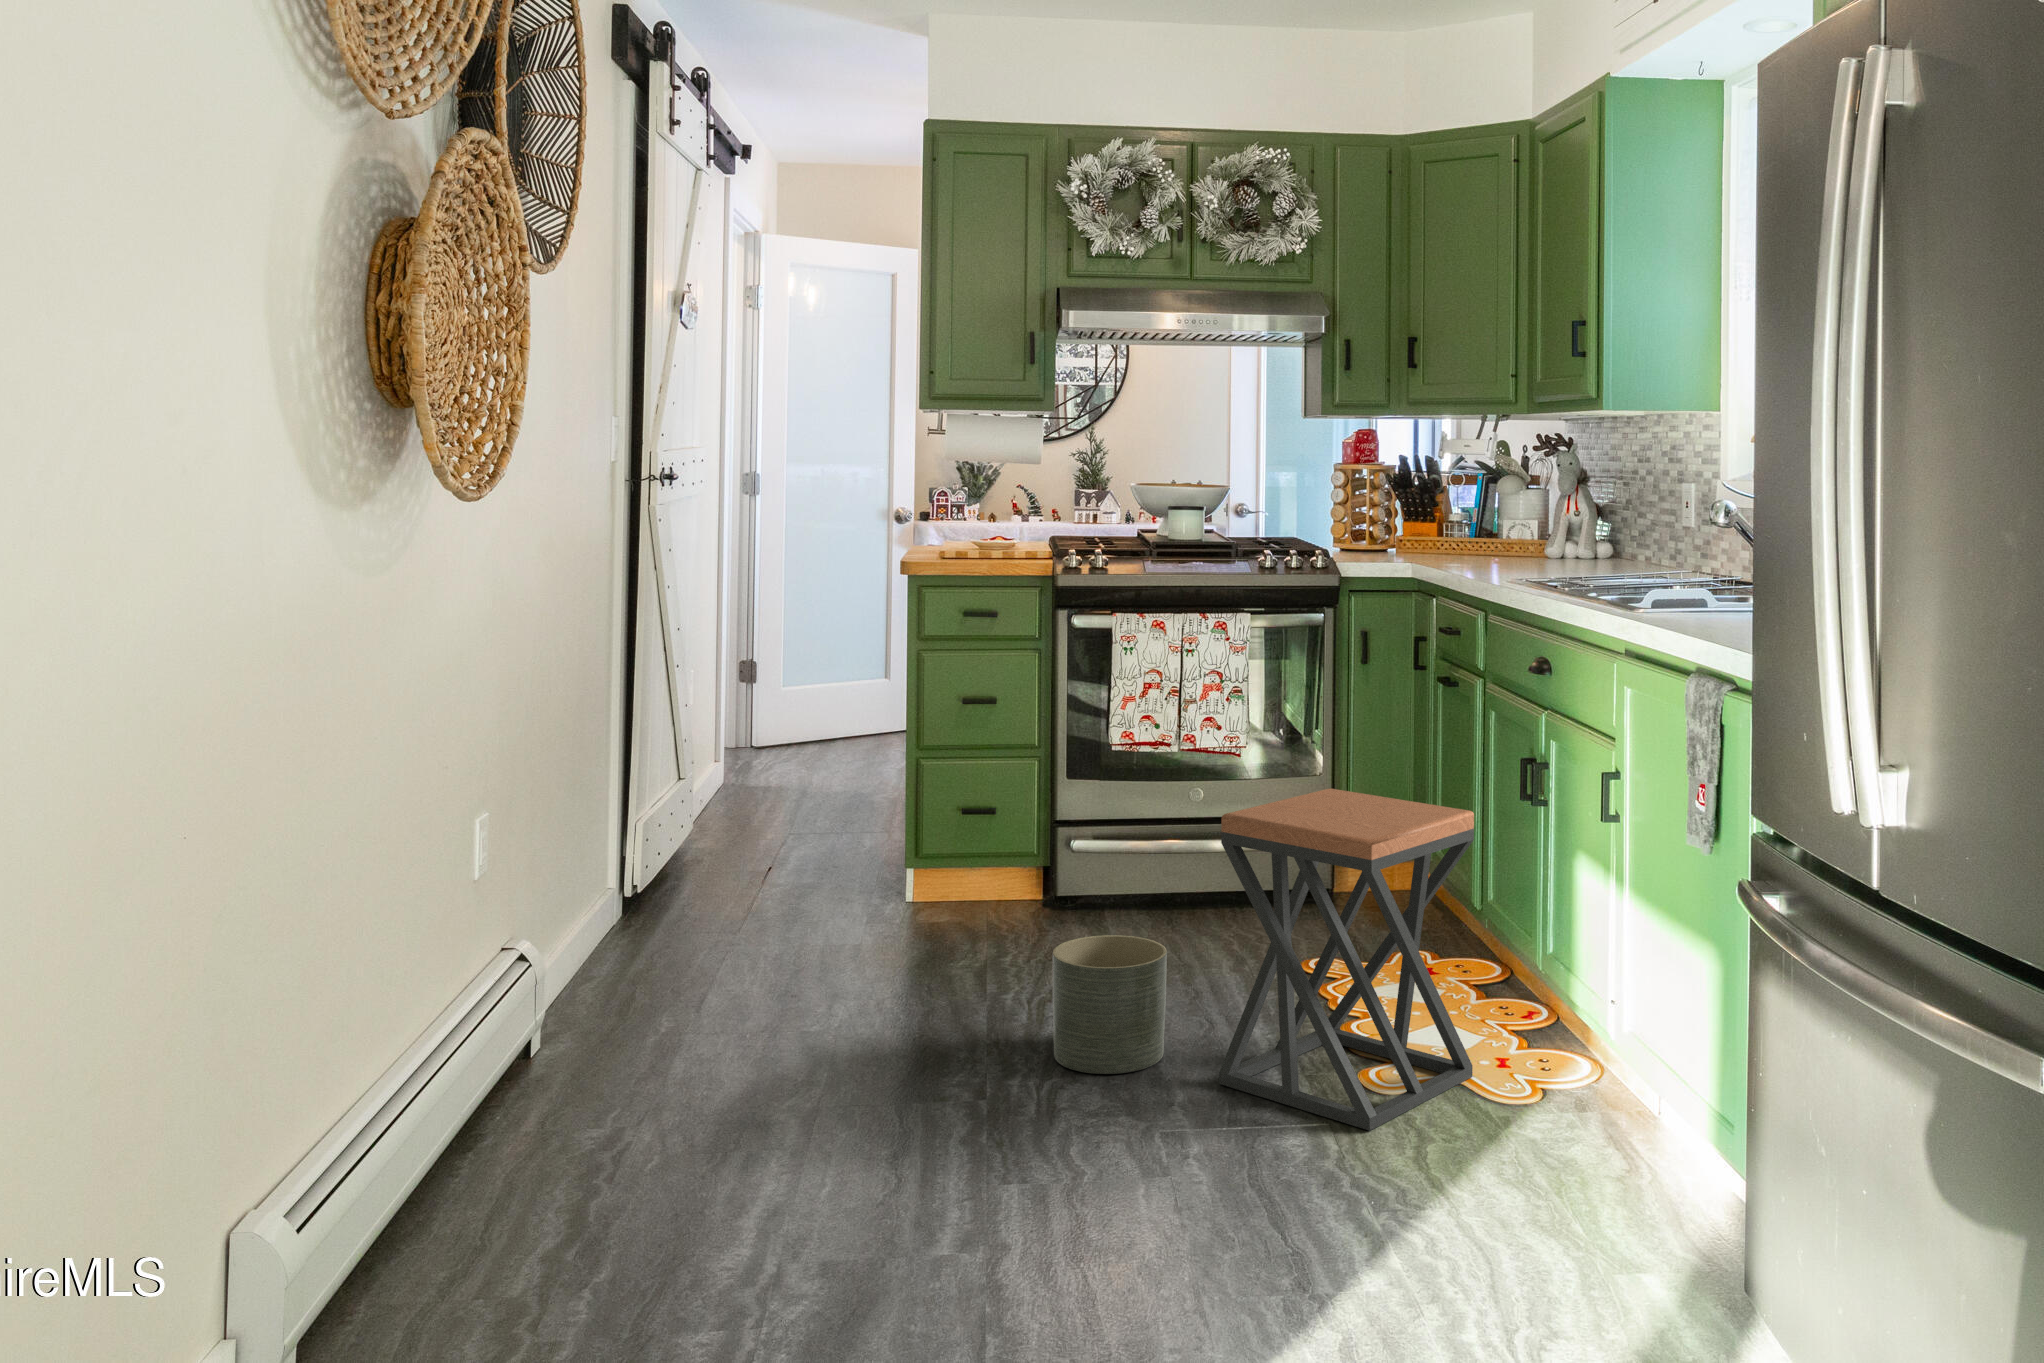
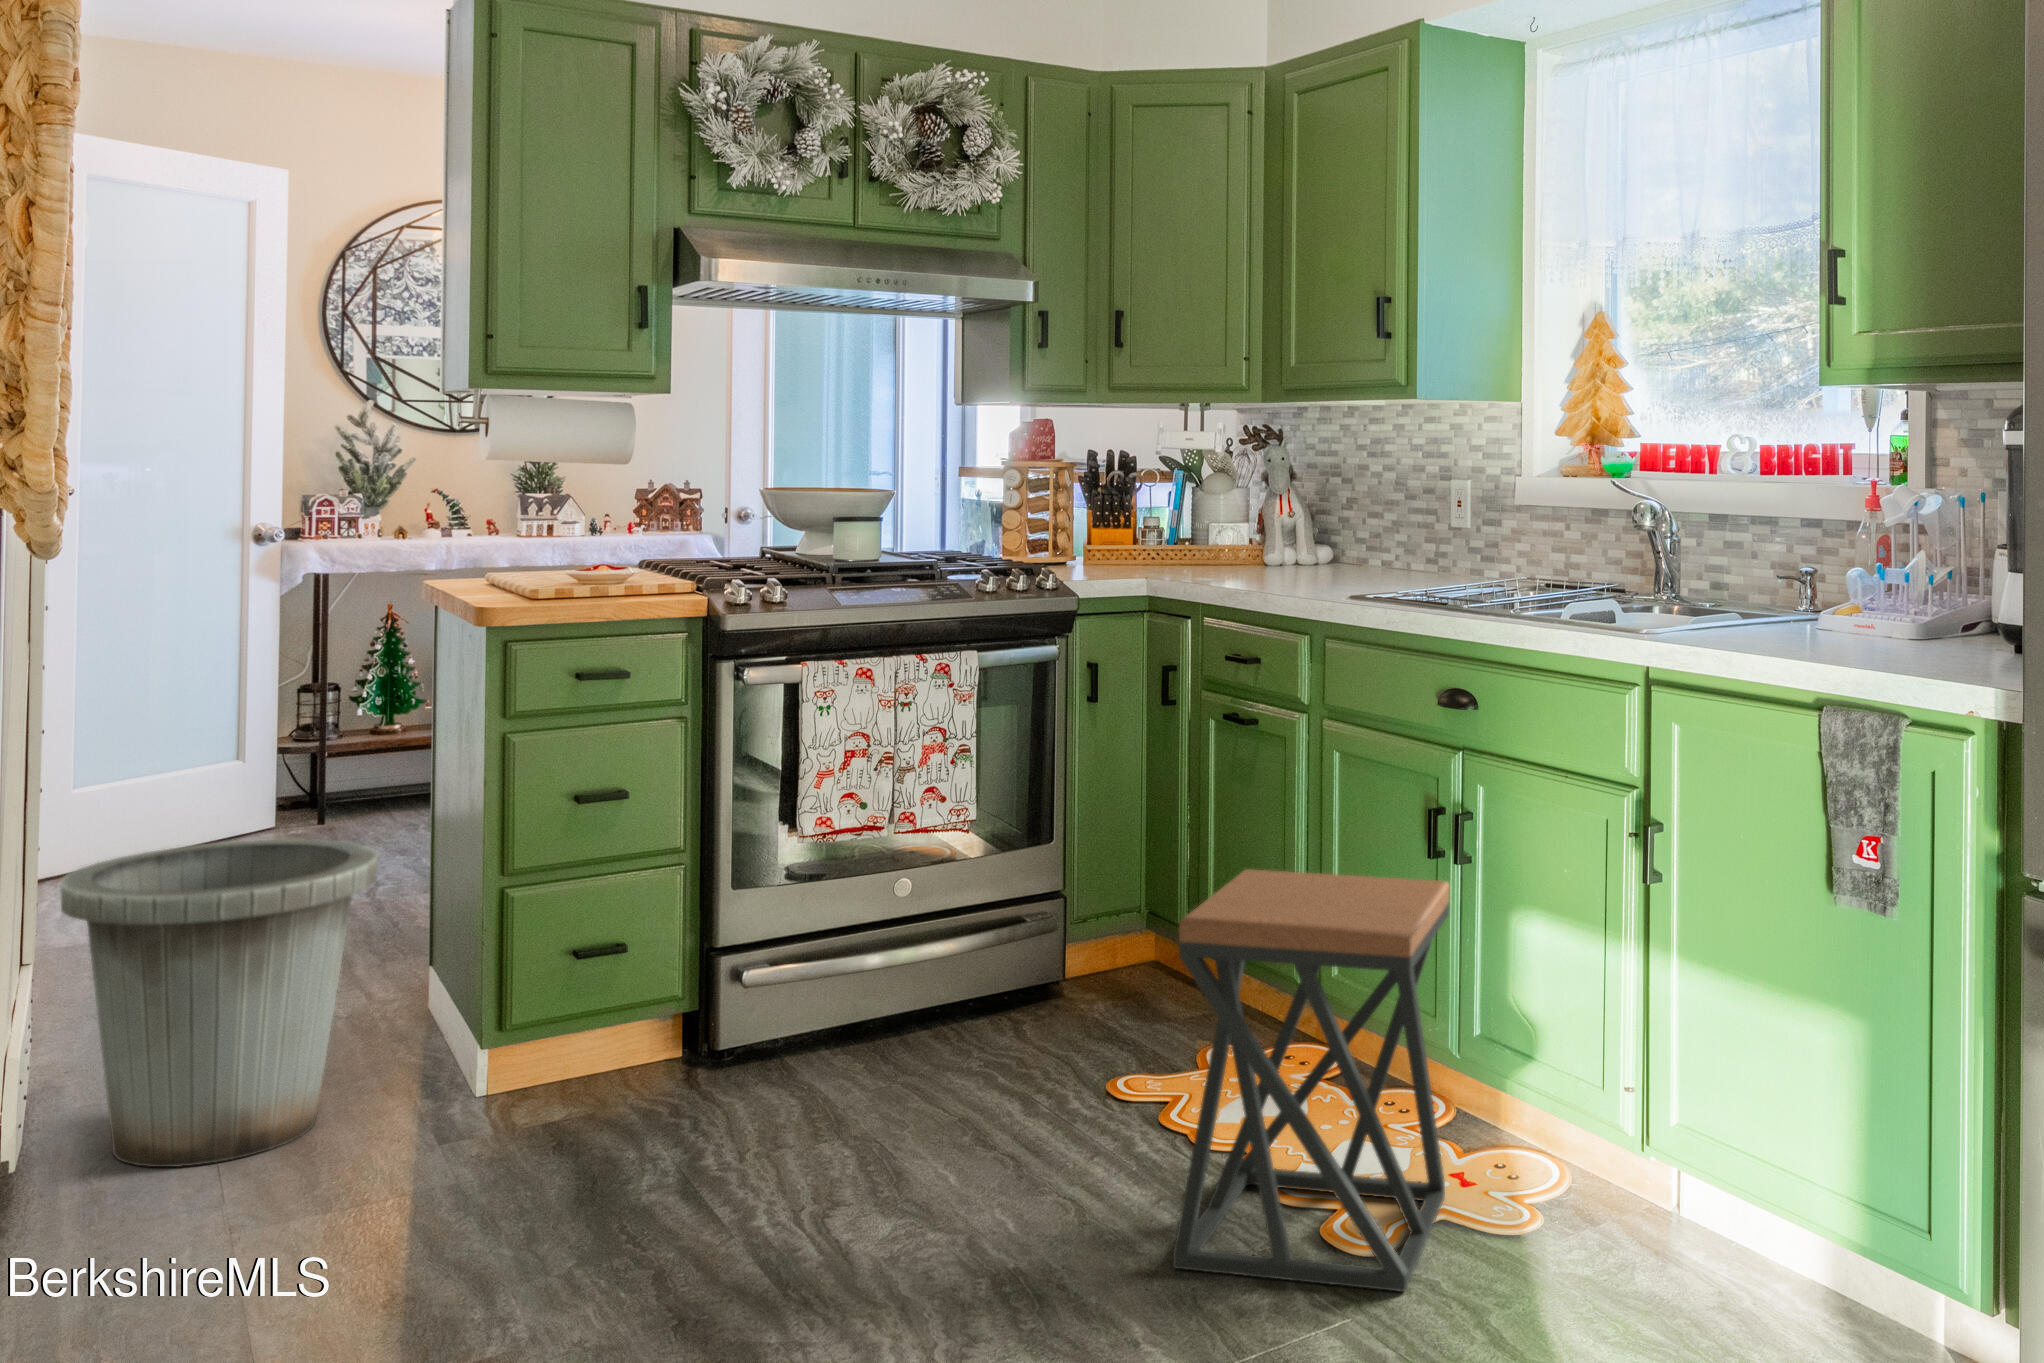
trash can: none [645,719,828,924] -> present [61,839,378,1167]
planter: present [1053,935,1167,1074] -> none [920,1092,1076,1289]

